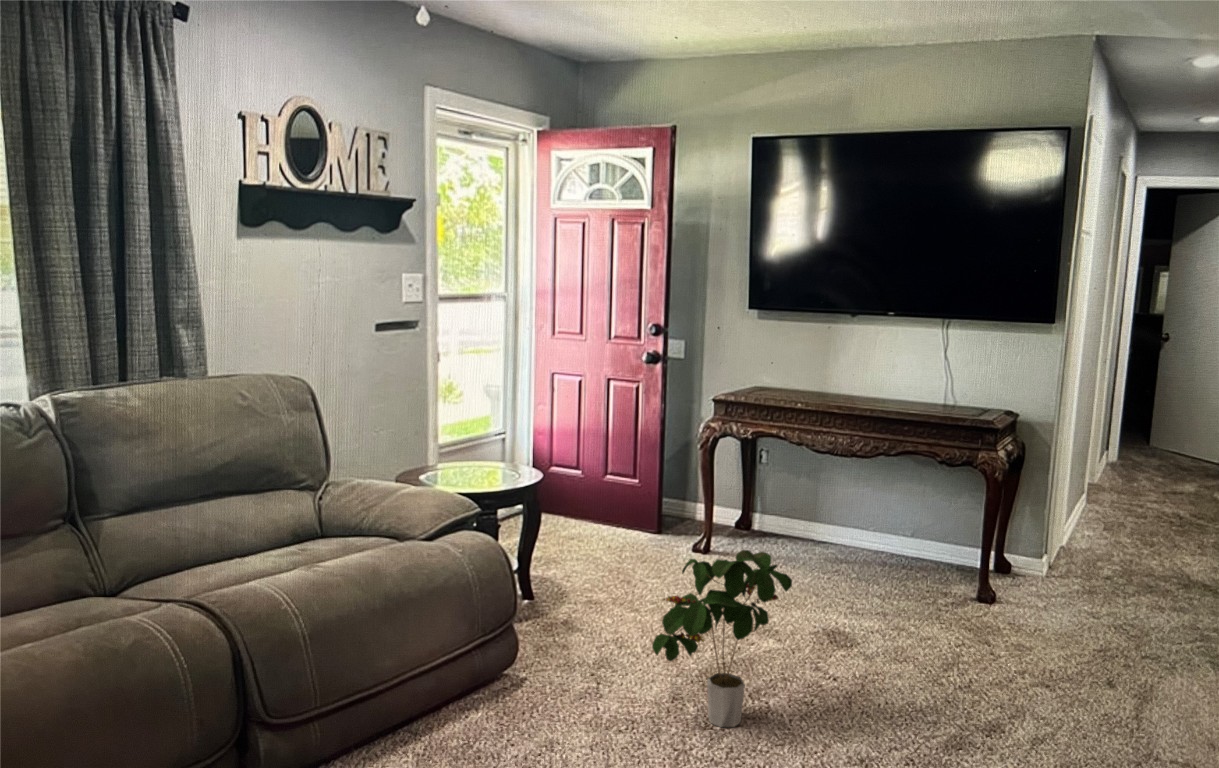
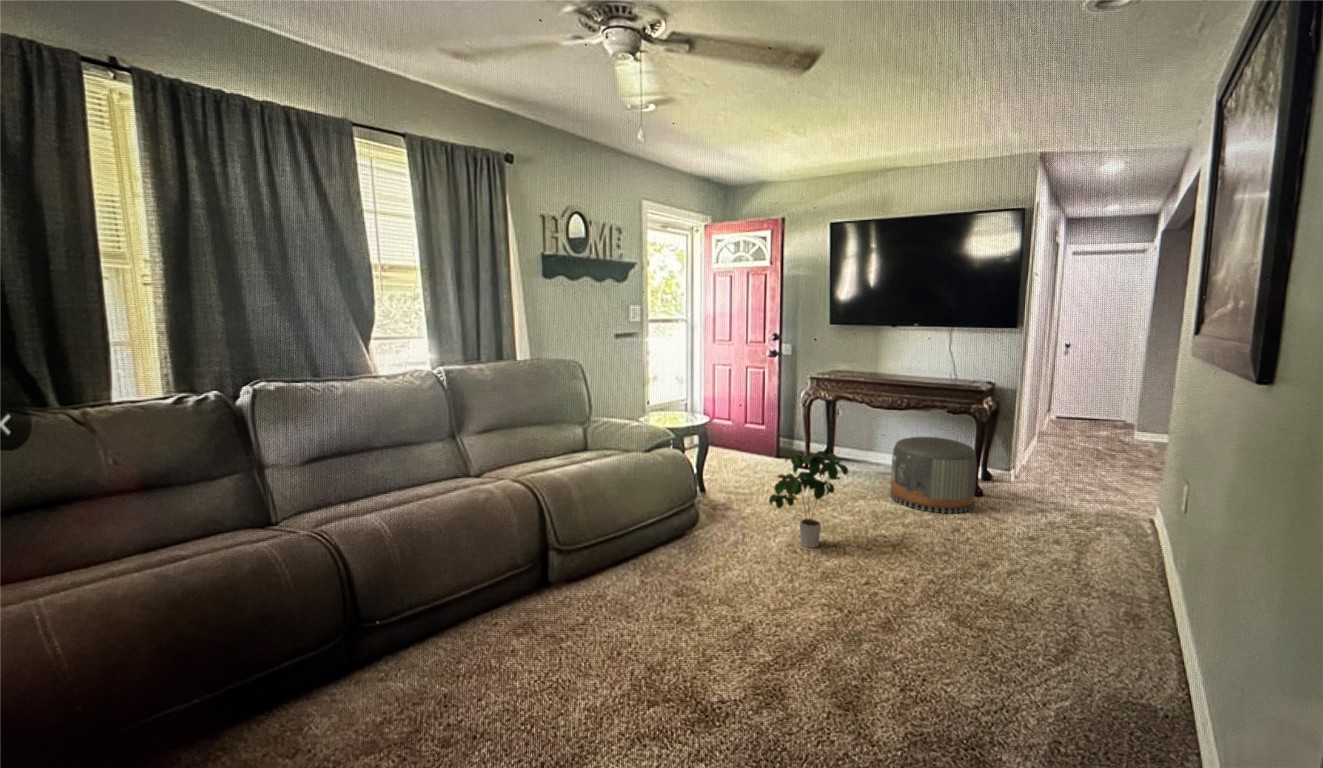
pouf: none [852,506,993,641] -> present [890,437,977,514]

